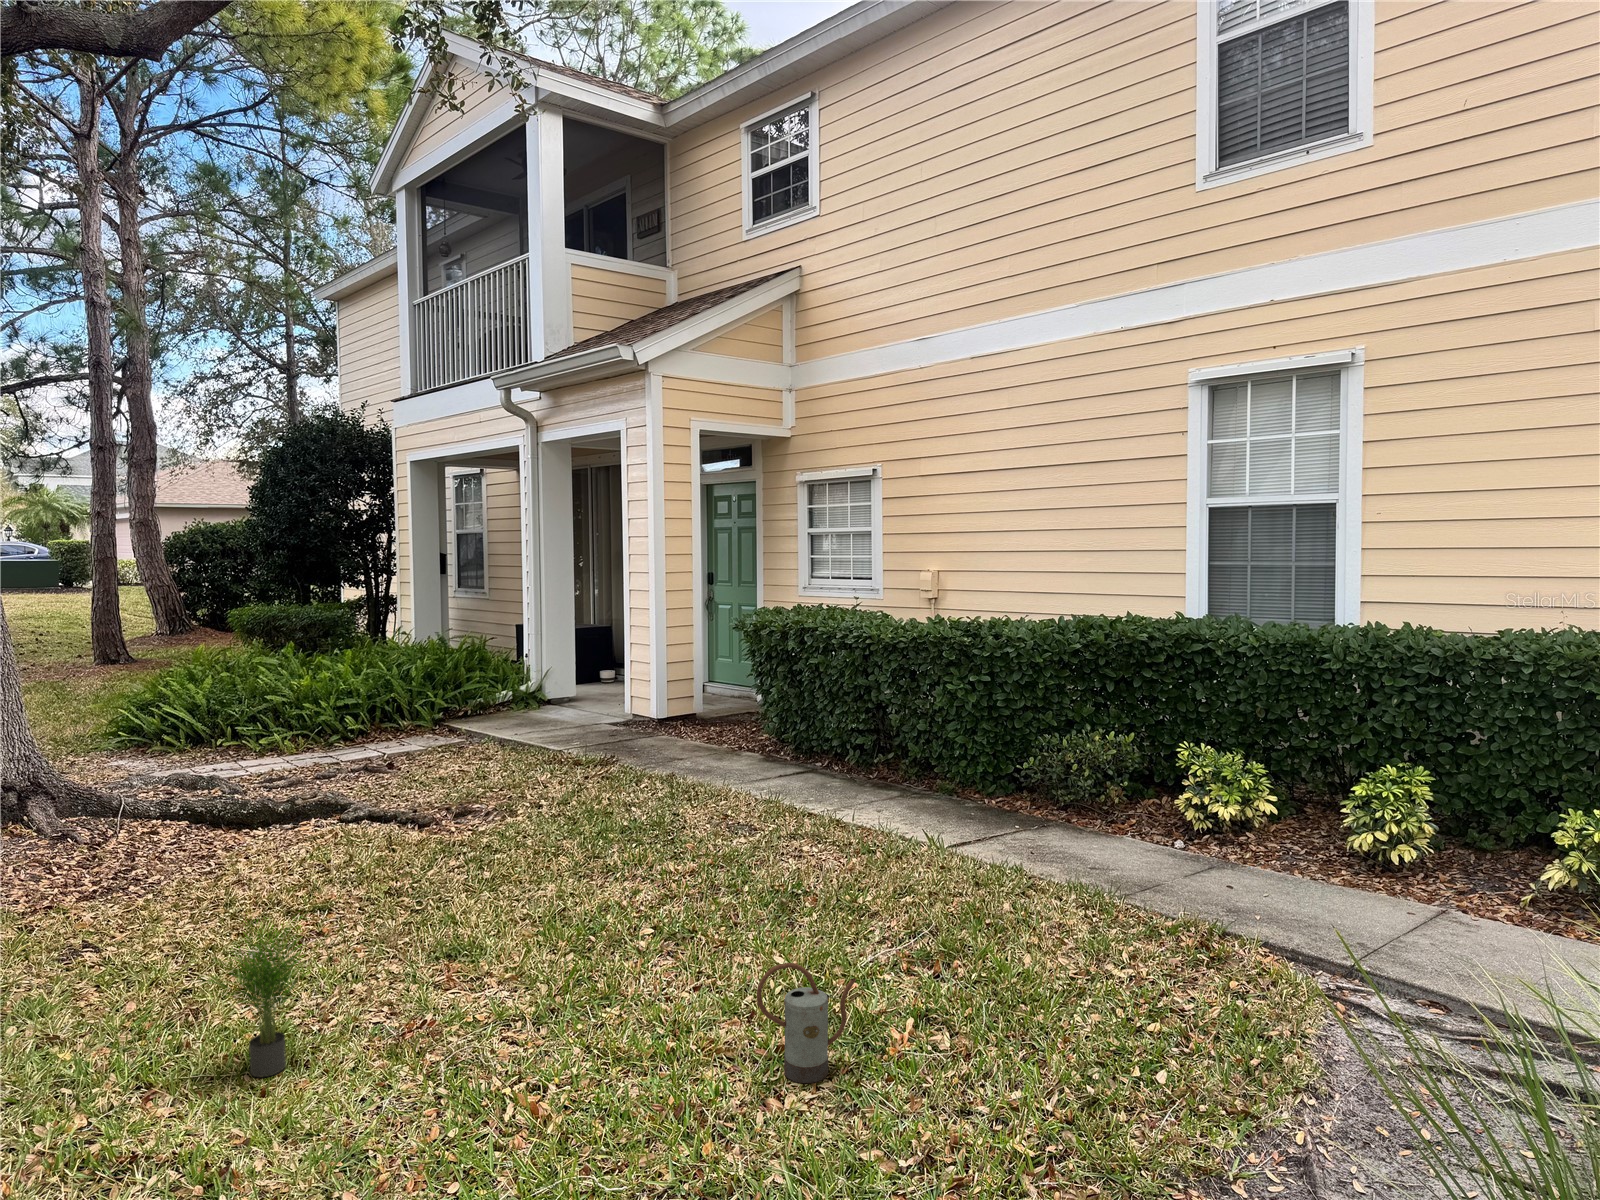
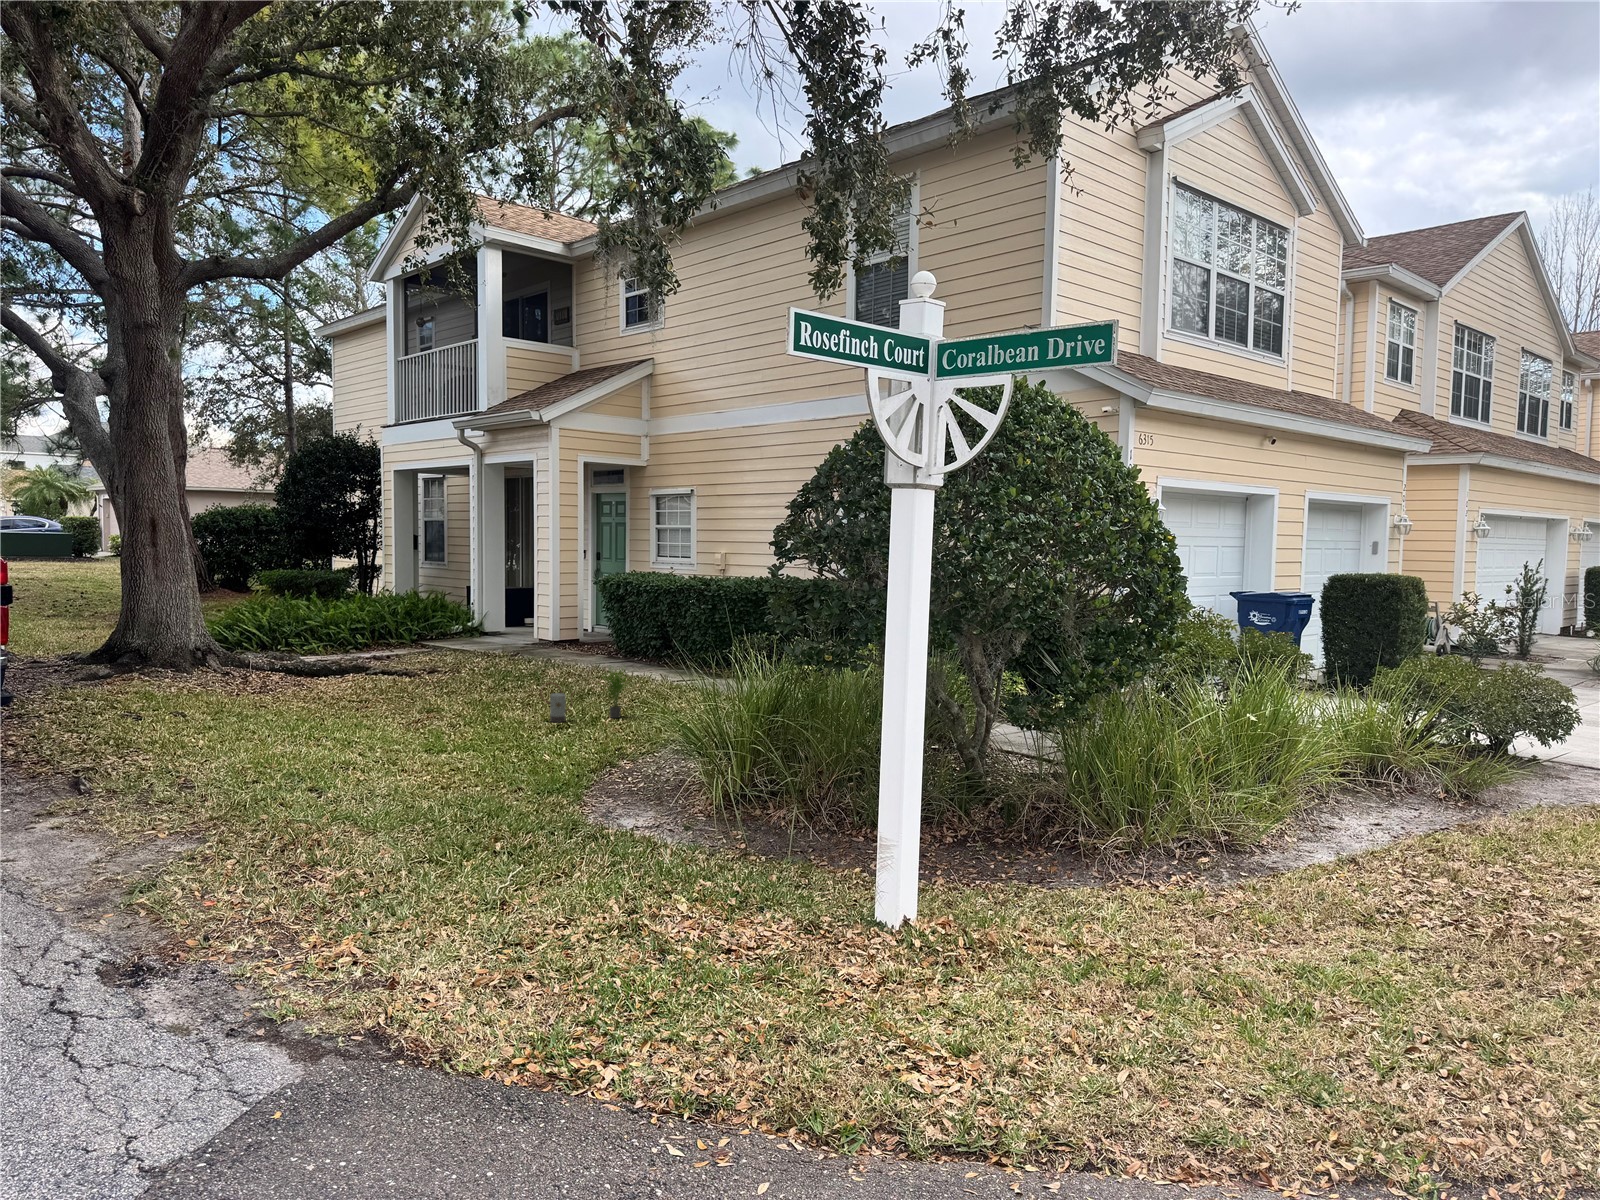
potted plant: present [207,920,310,1077] -> present [605,670,626,718]

